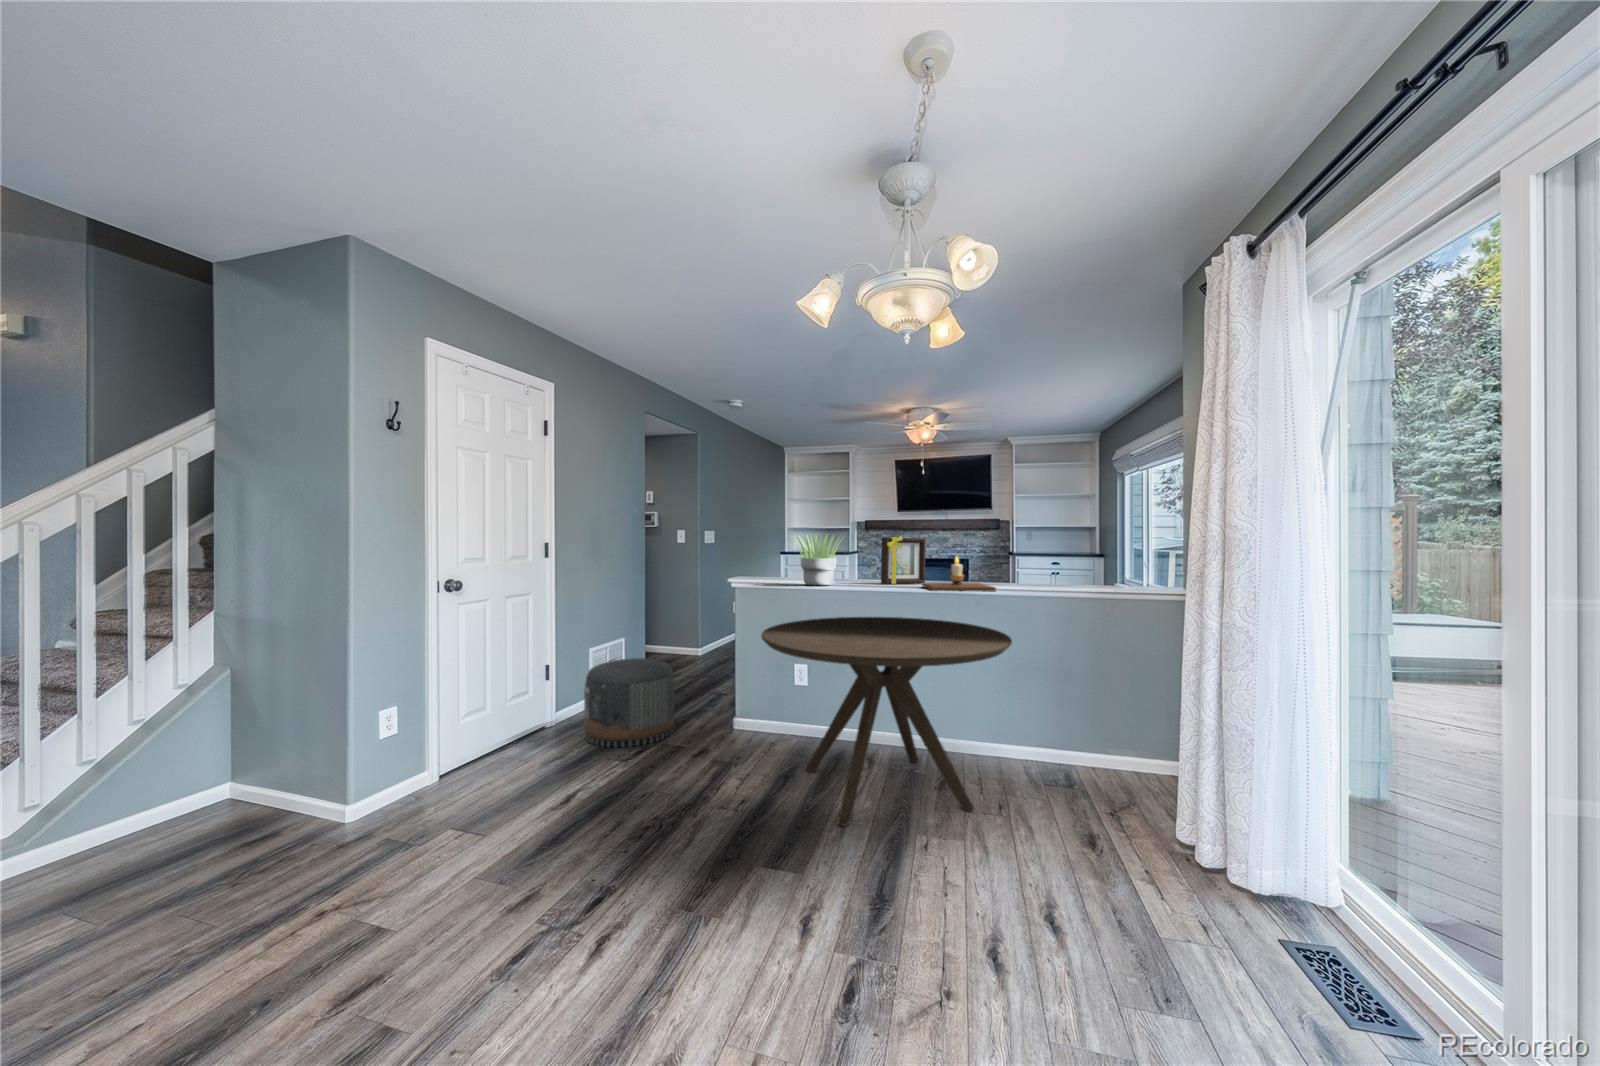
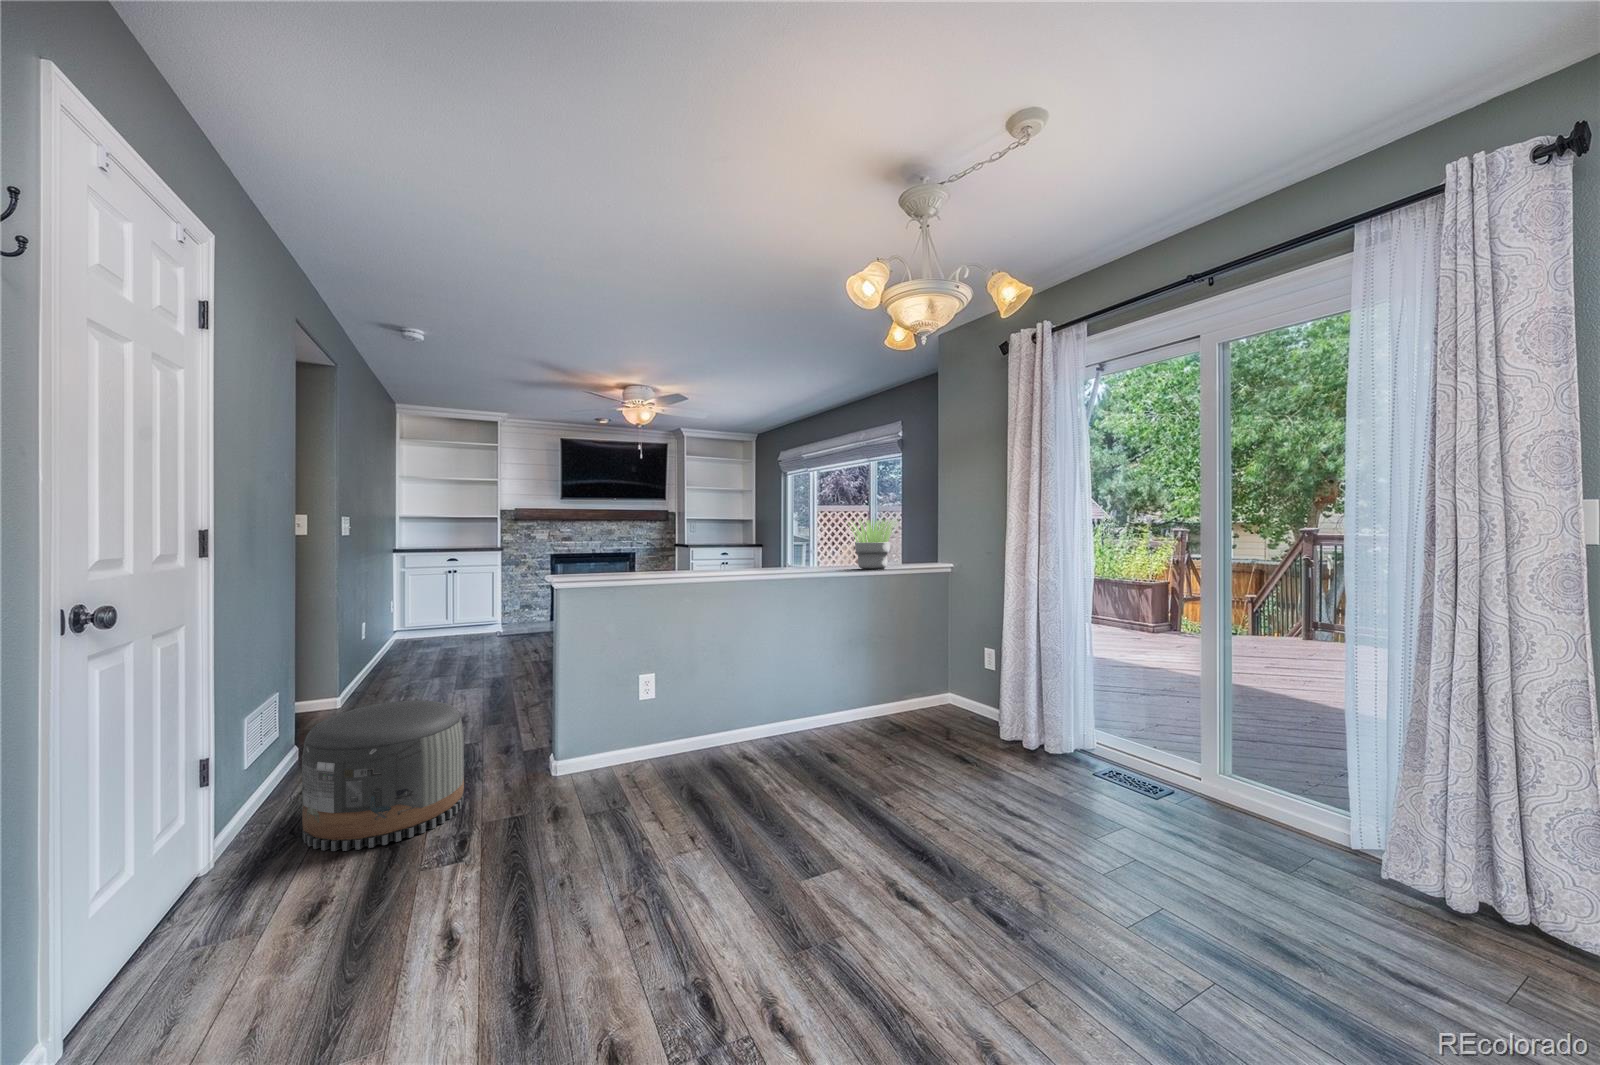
potted plant: present [797,535,843,586] -> present [849,519,893,569]
picture frame: present [881,536,925,584] -> none [691,521,725,572]
candle: present [922,557,996,592] -> none [746,539,827,574]
dining table: present [761,617,1012,826] -> none [658,602,910,815]

